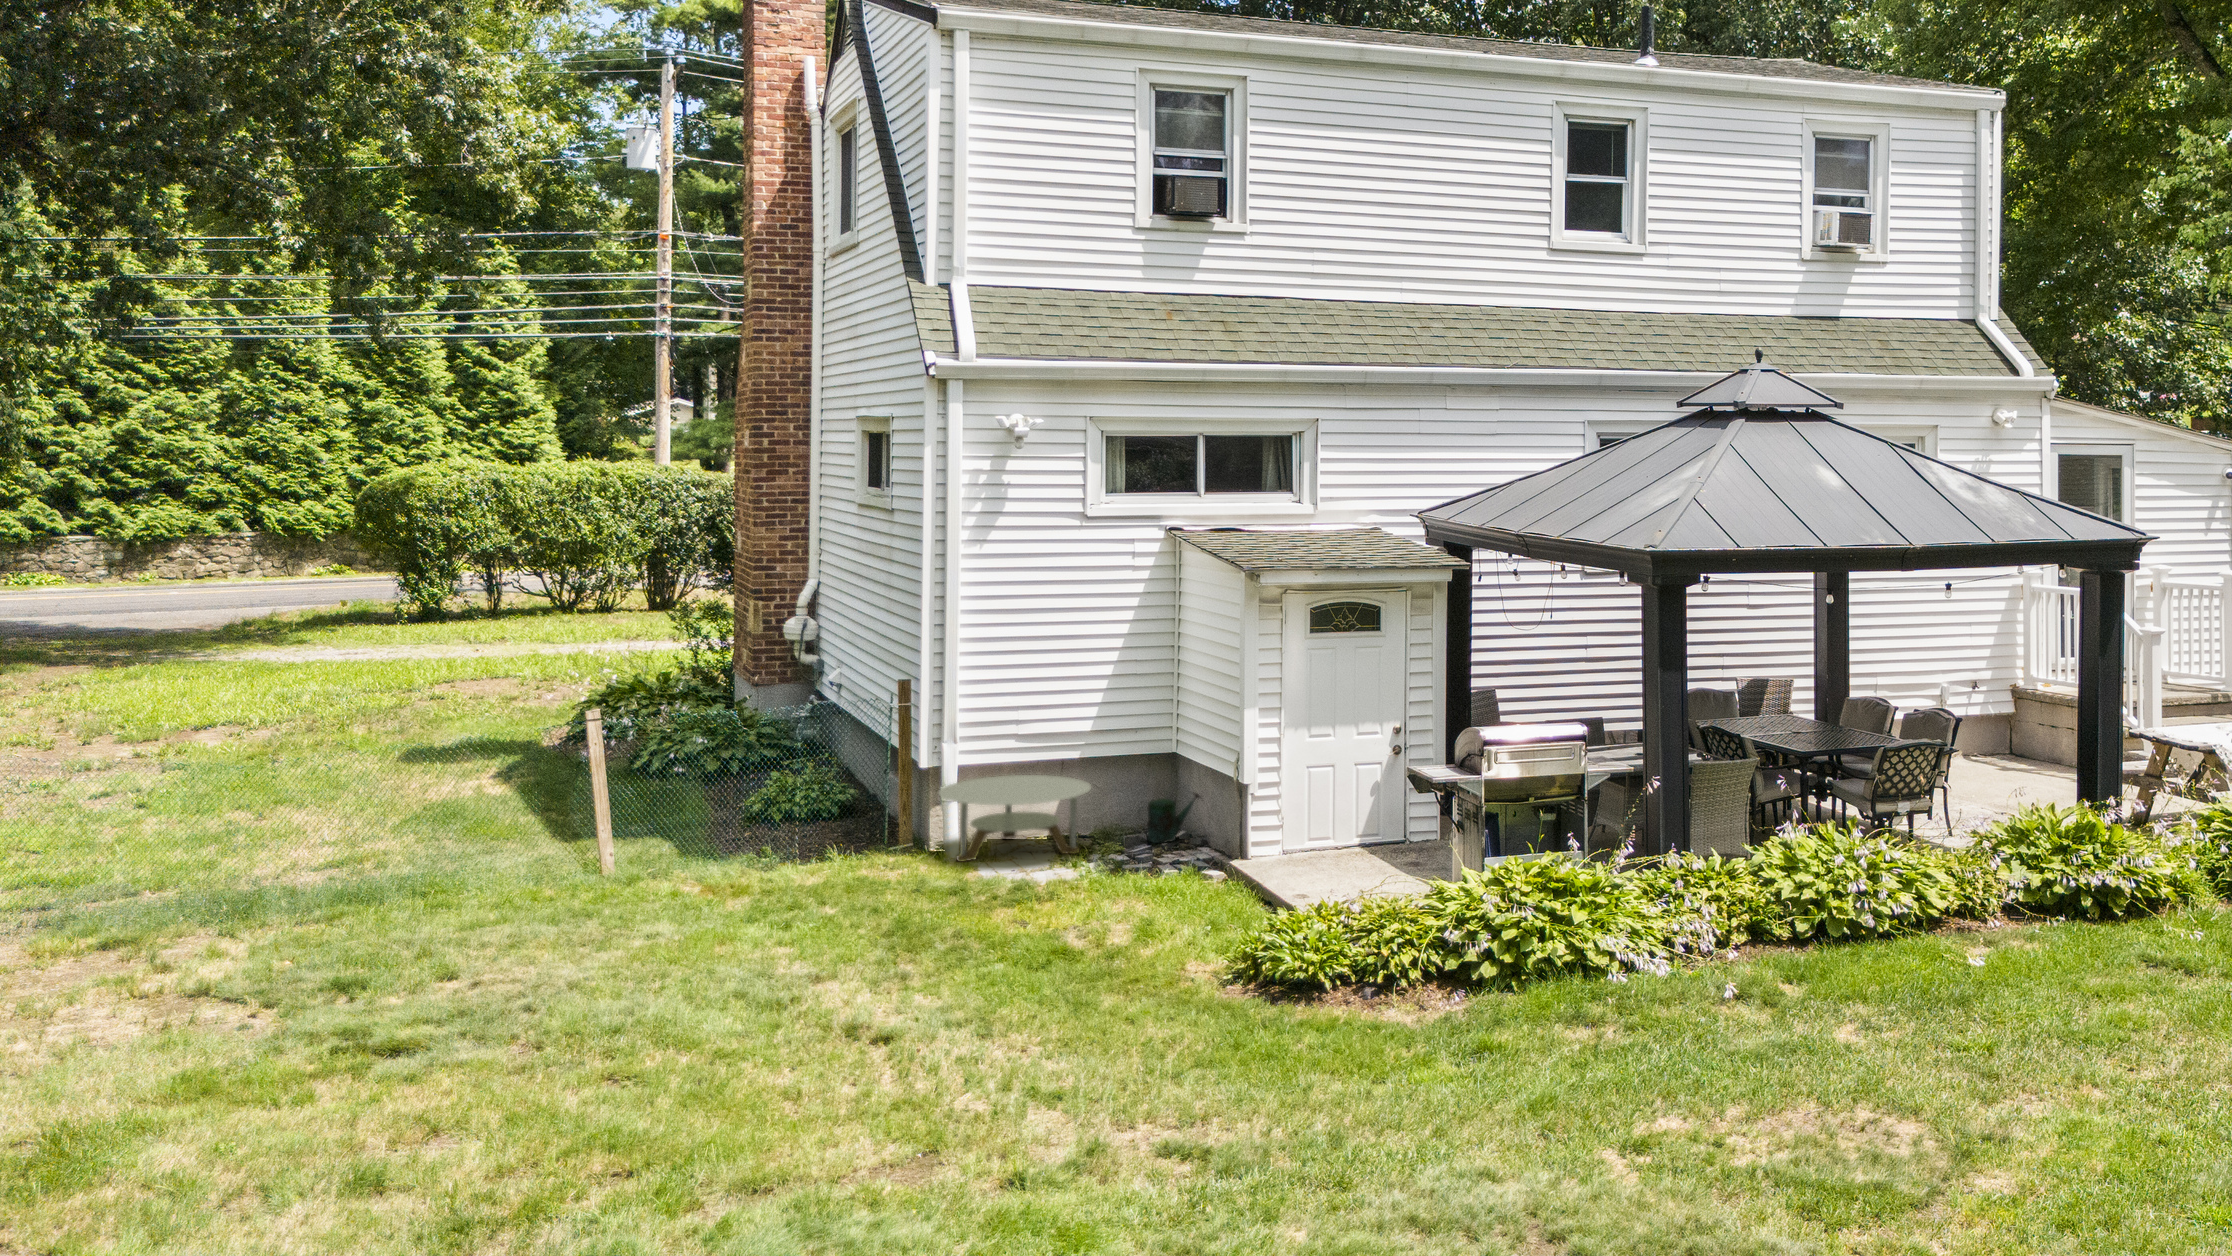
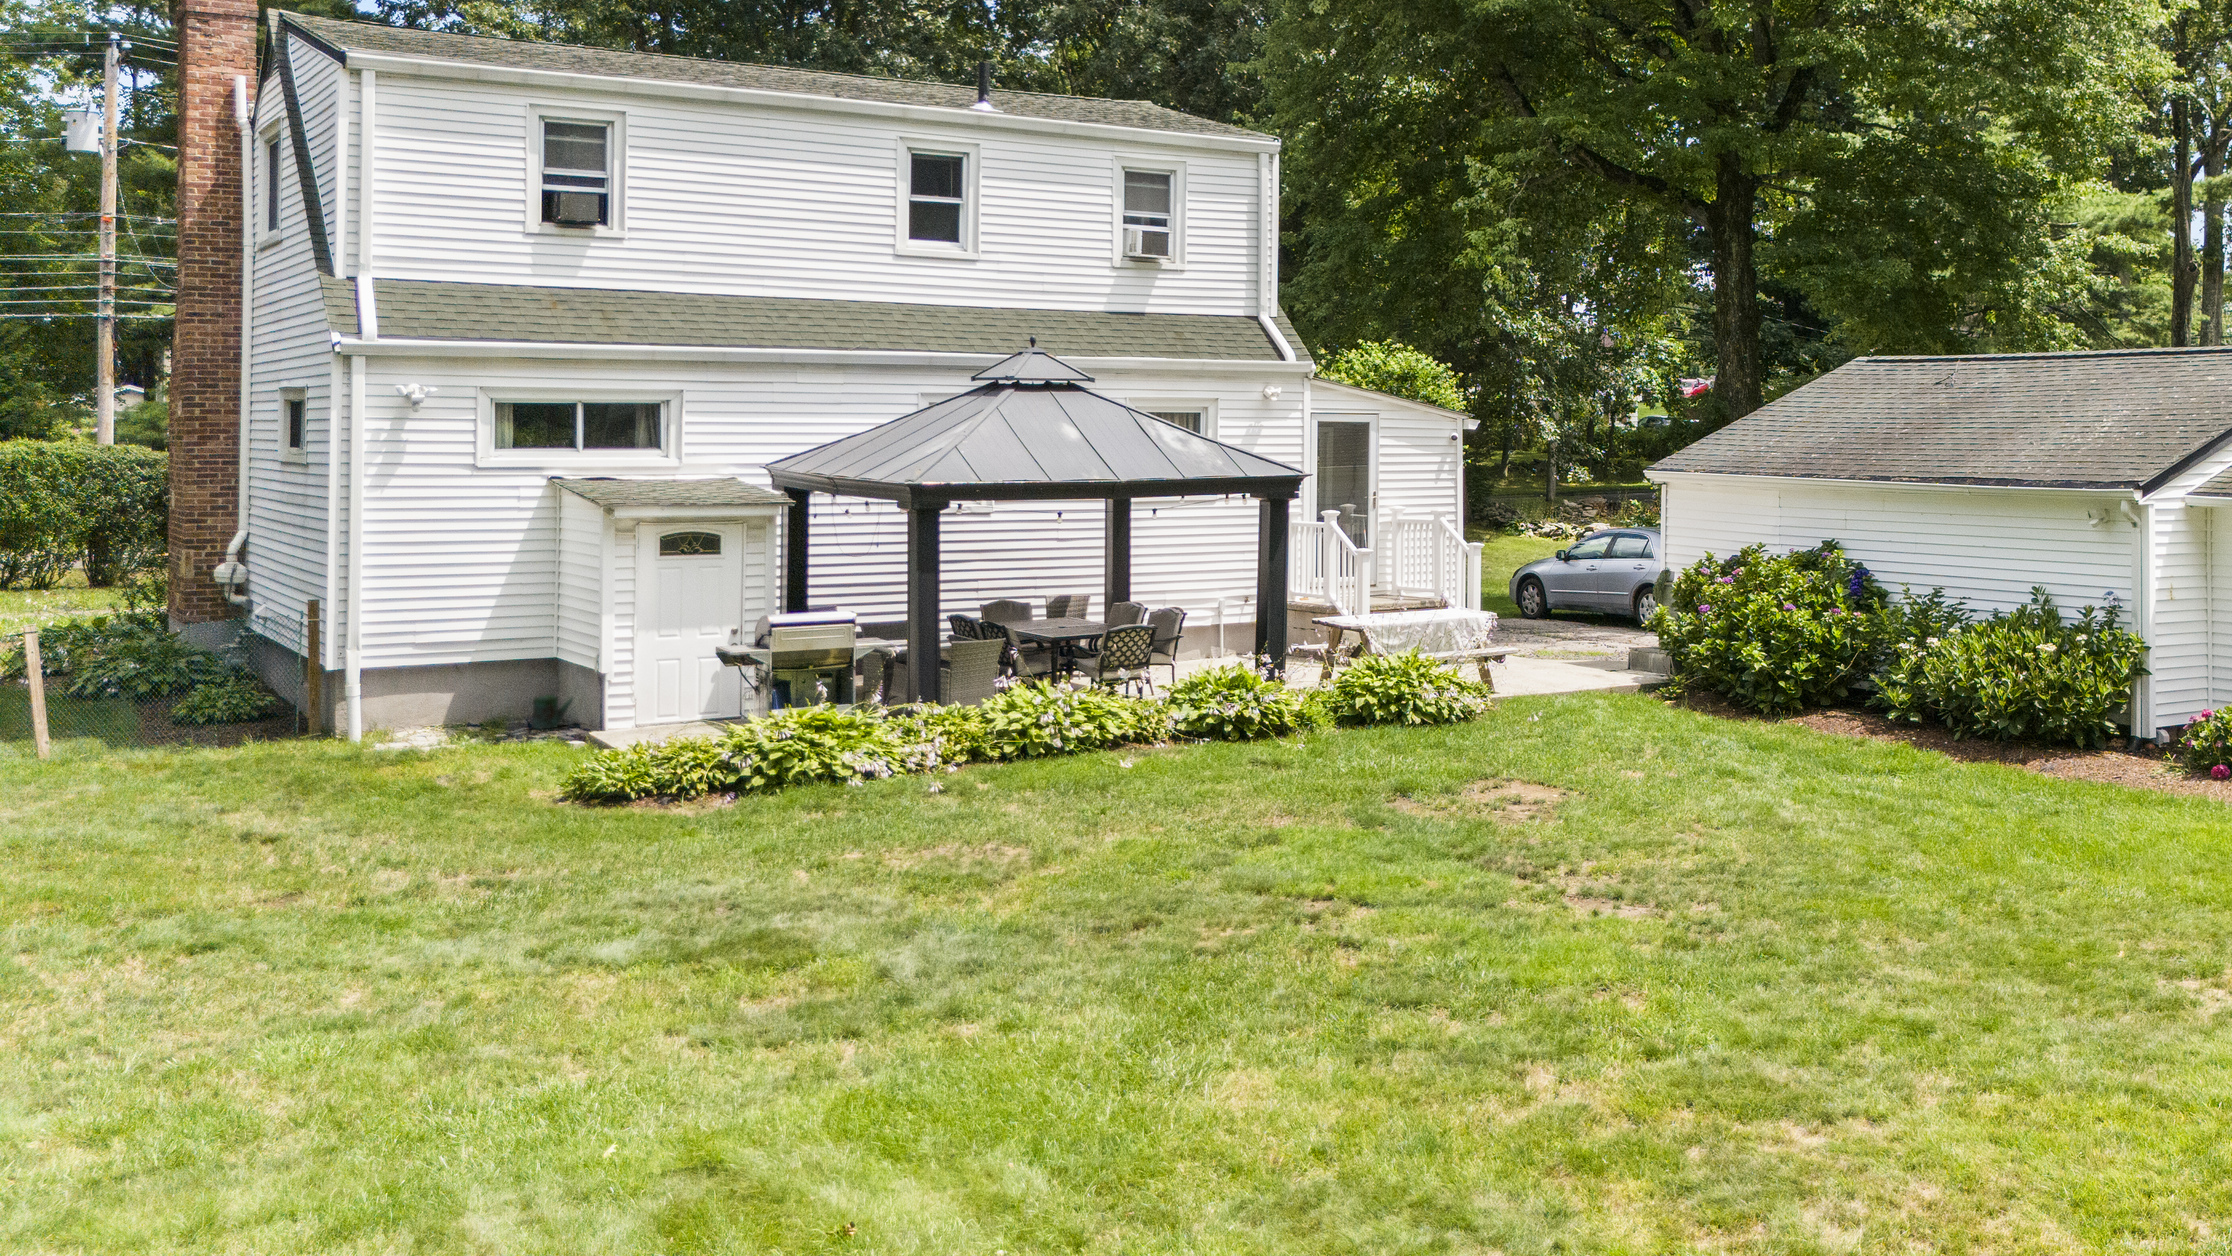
round table: present [939,775,1091,862] -> none [341,682,481,748]

